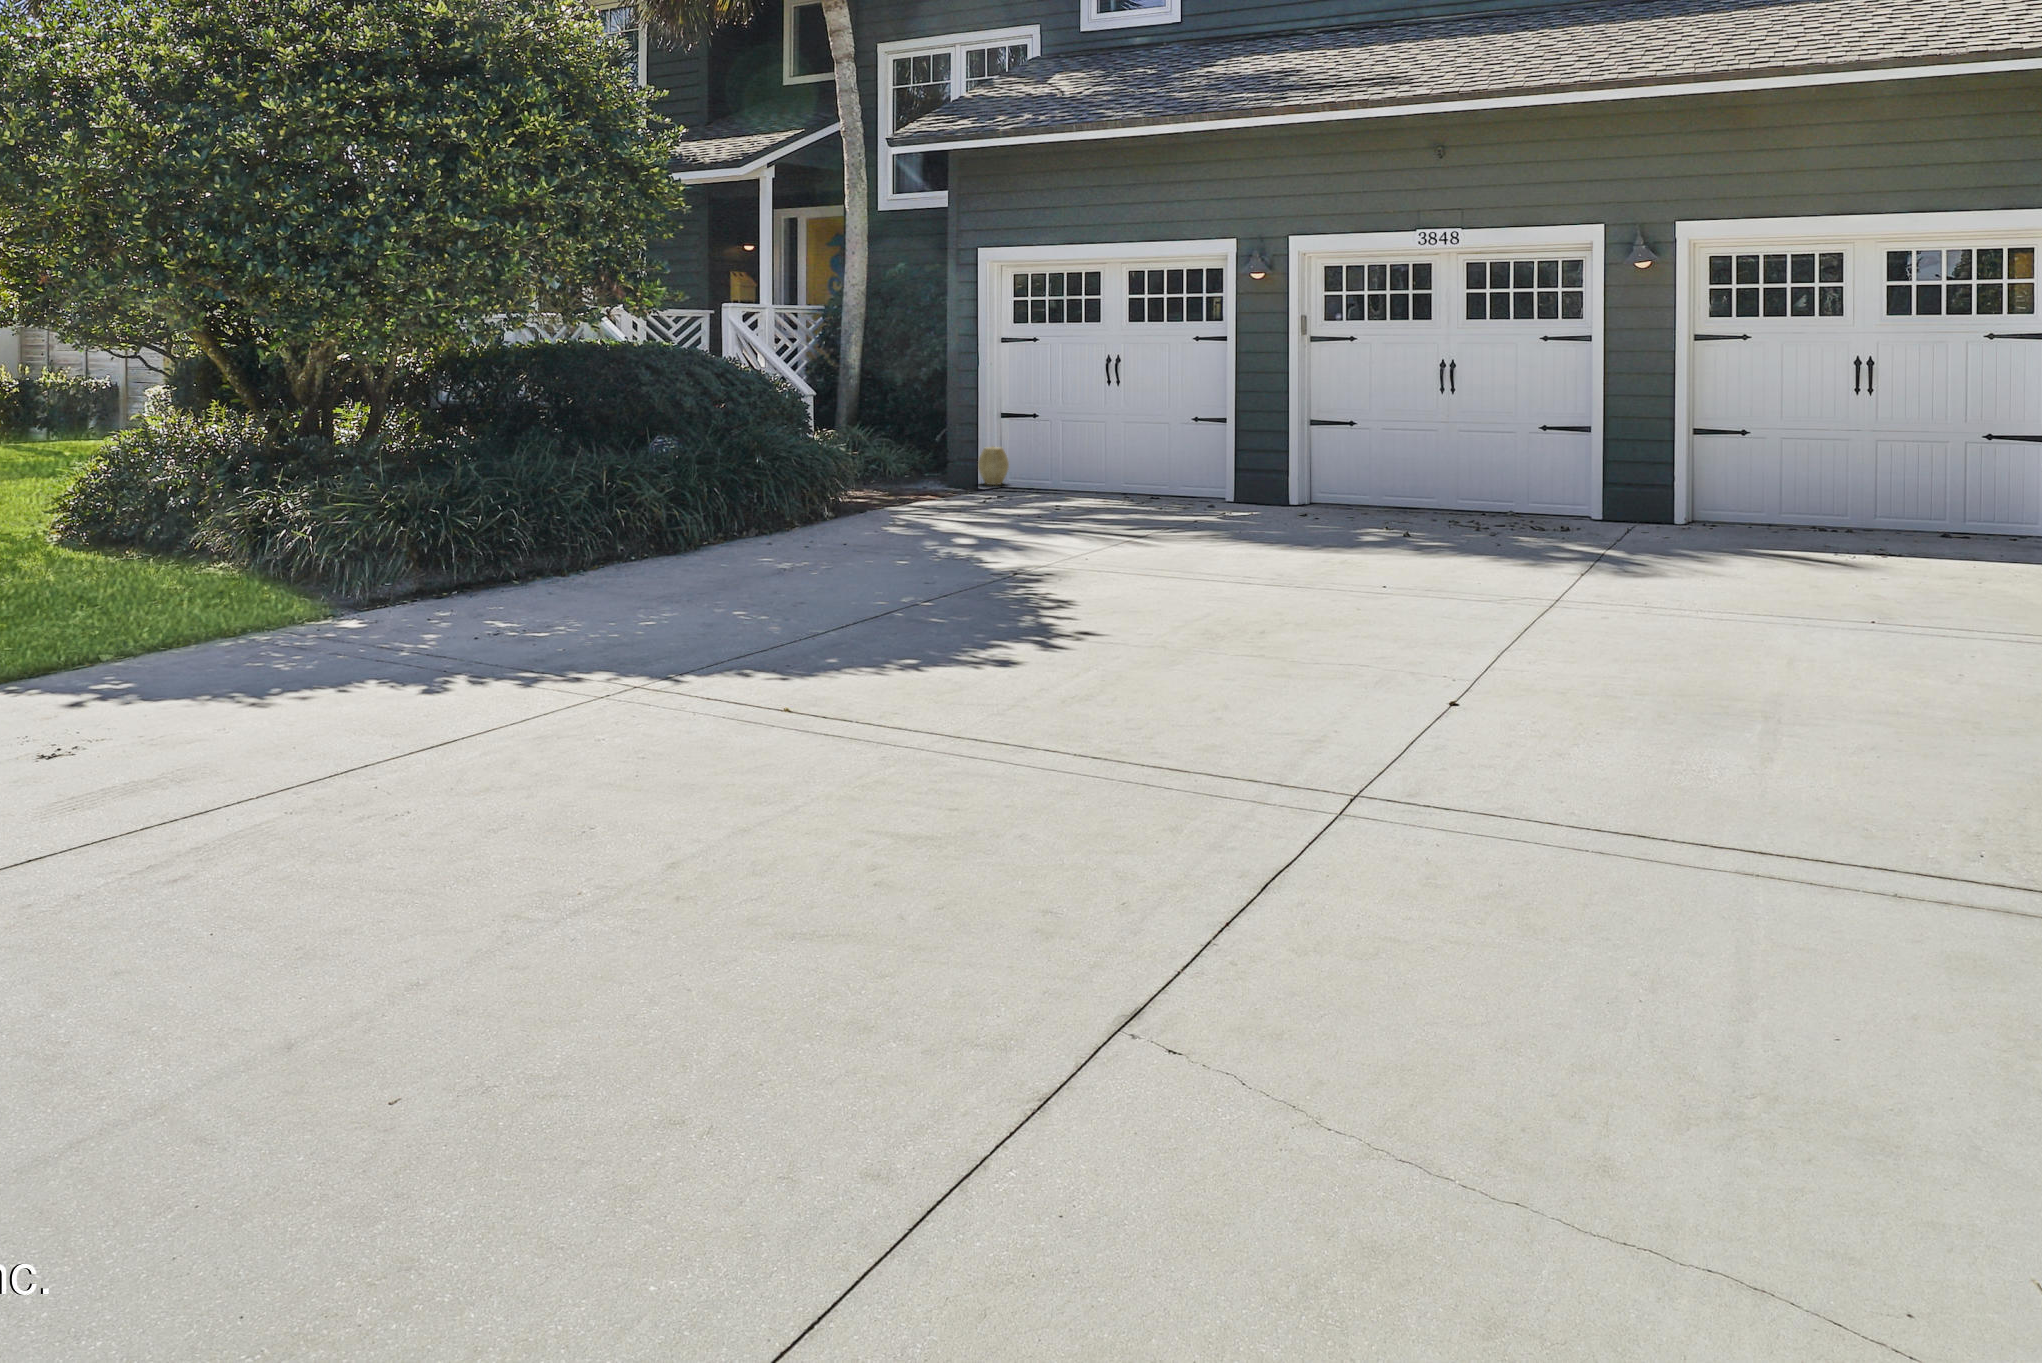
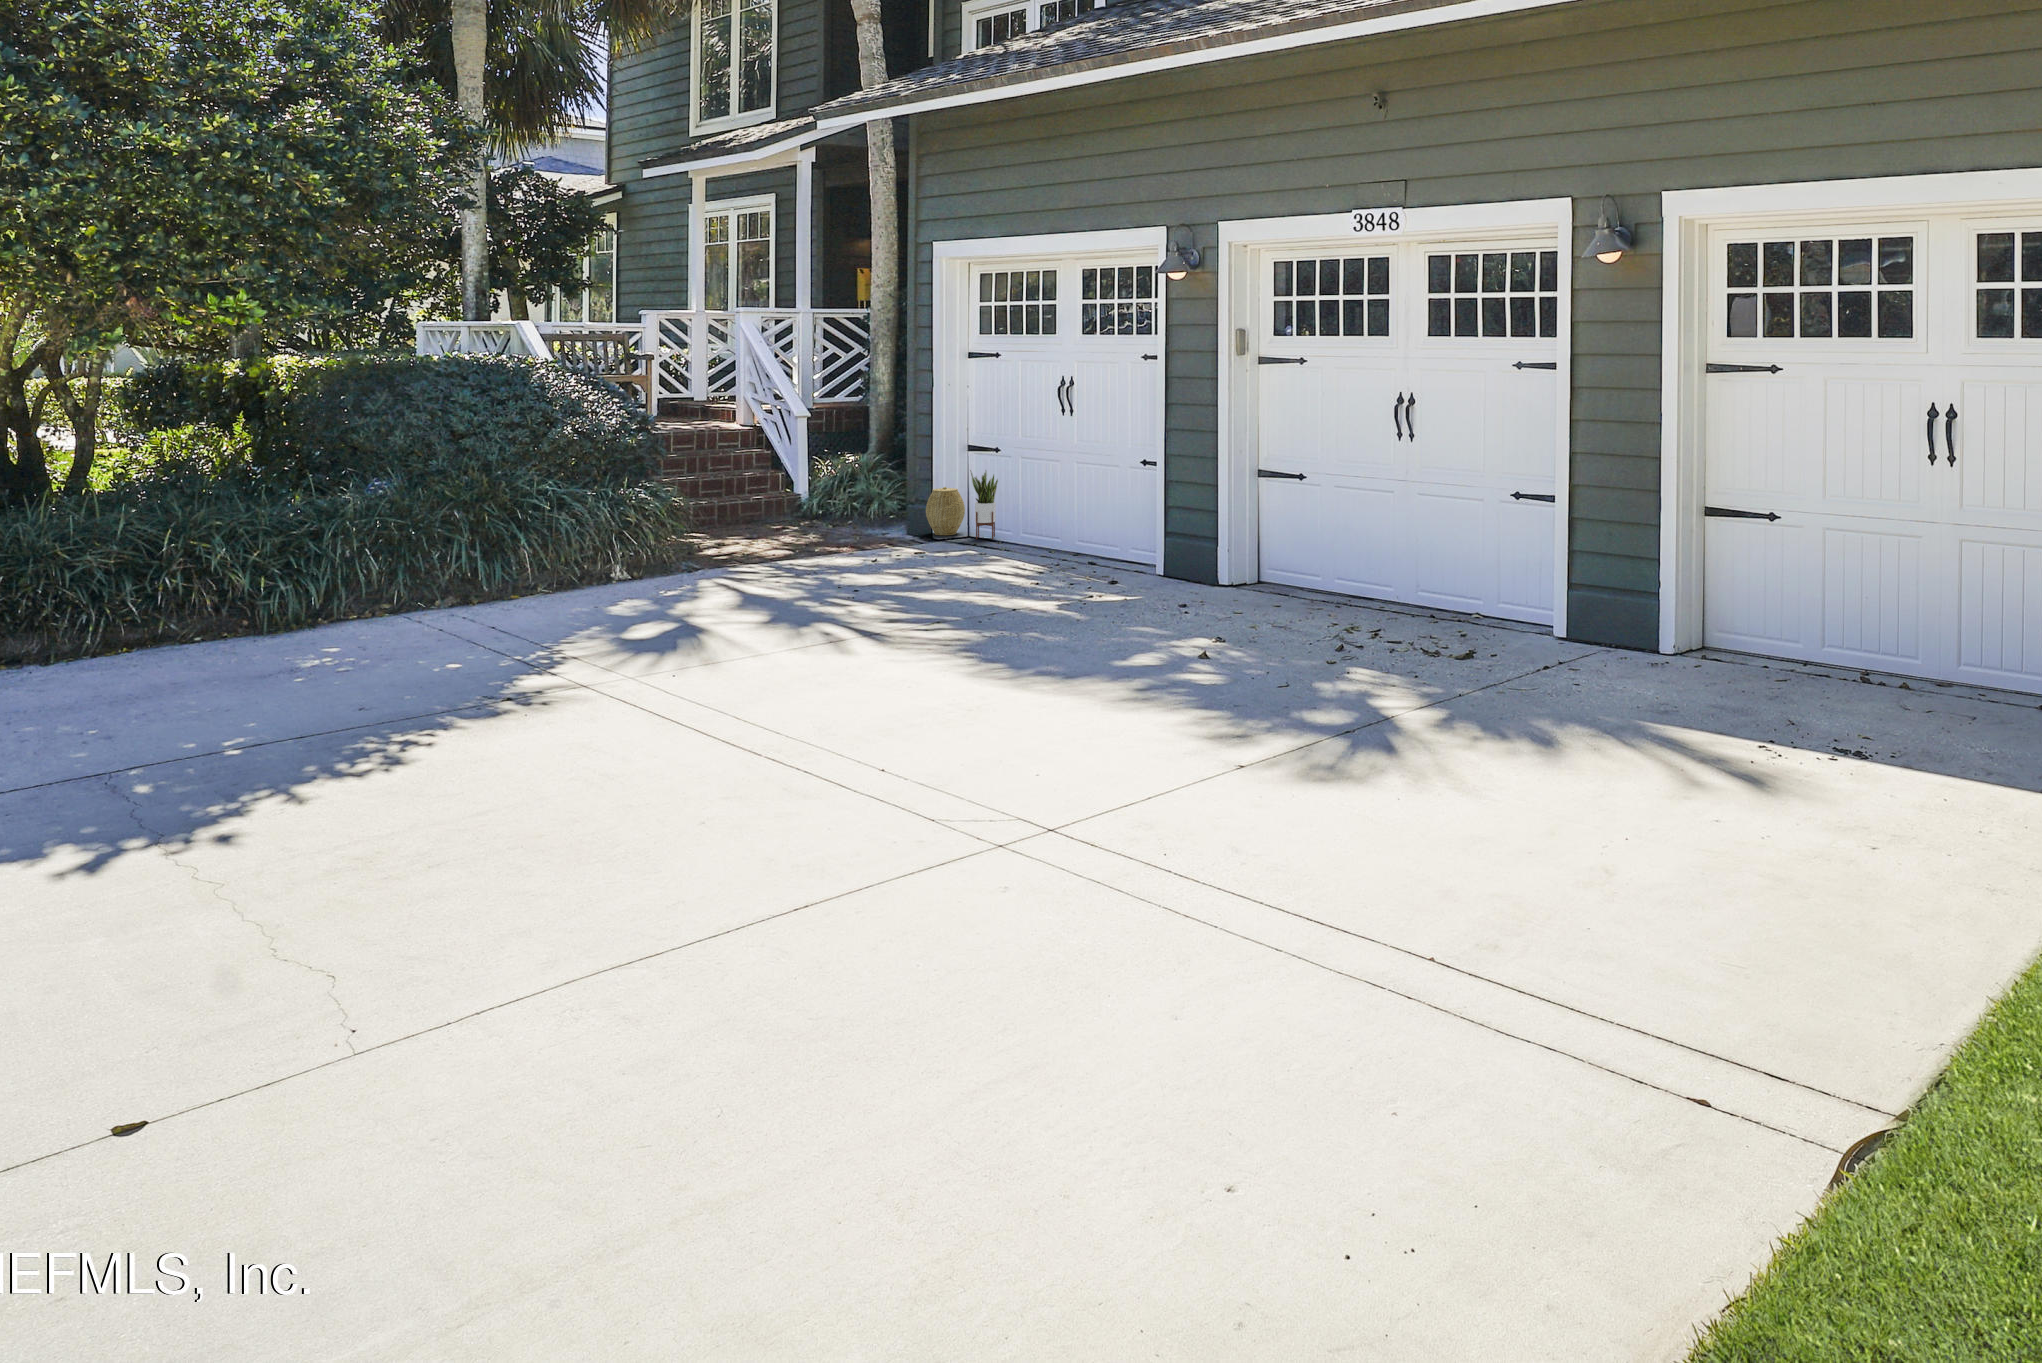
potted plant: none [1021,430,1045,486] -> present [970,470,998,539]

